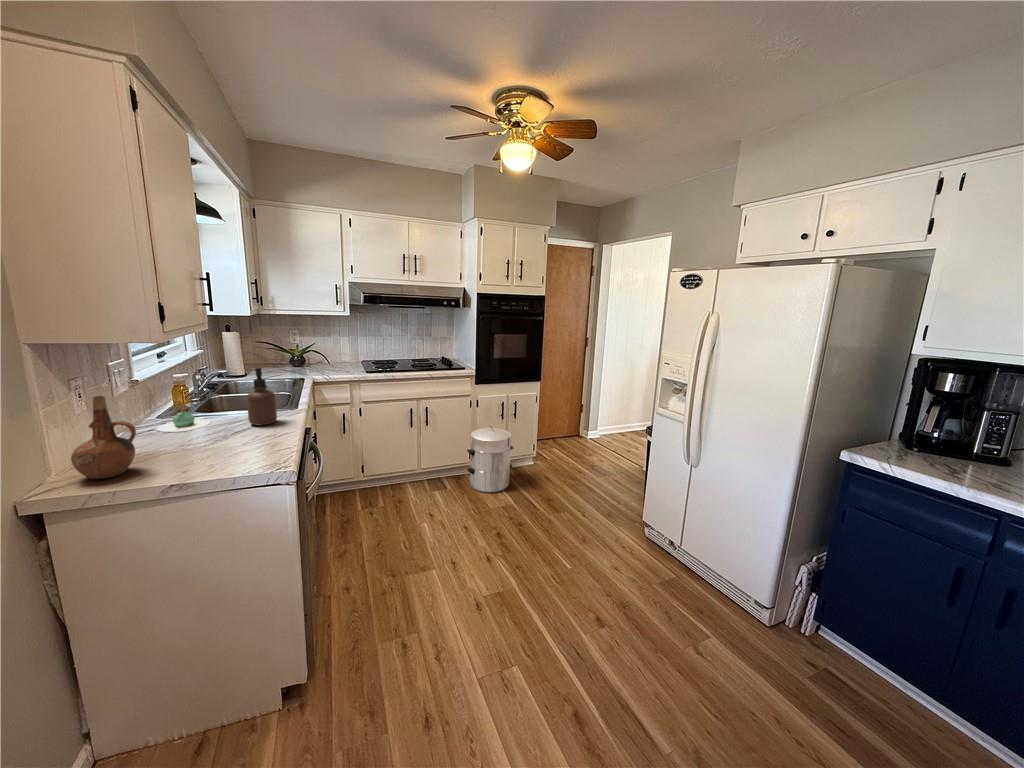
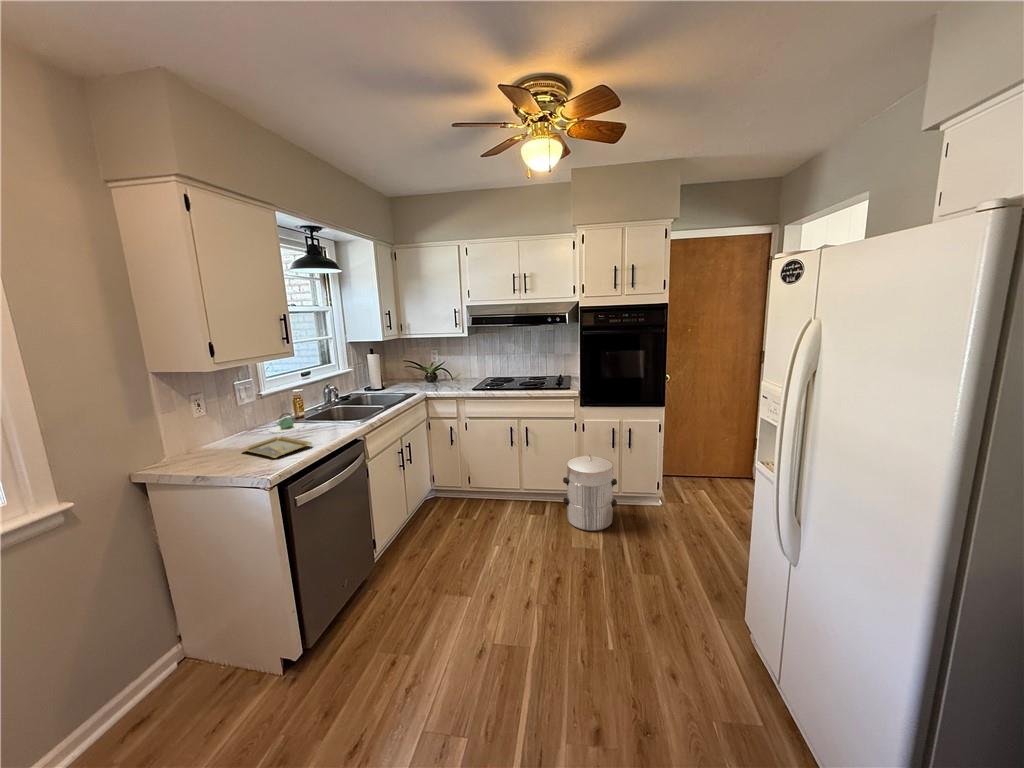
soap dispenser: present [246,368,277,426] -> none [314,386,338,433]
ceramic pitcher: present [71,396,136,479] -> none [174,405,213,462]
tray: none [174,433,279,454] -> present [242,436,312,458]

